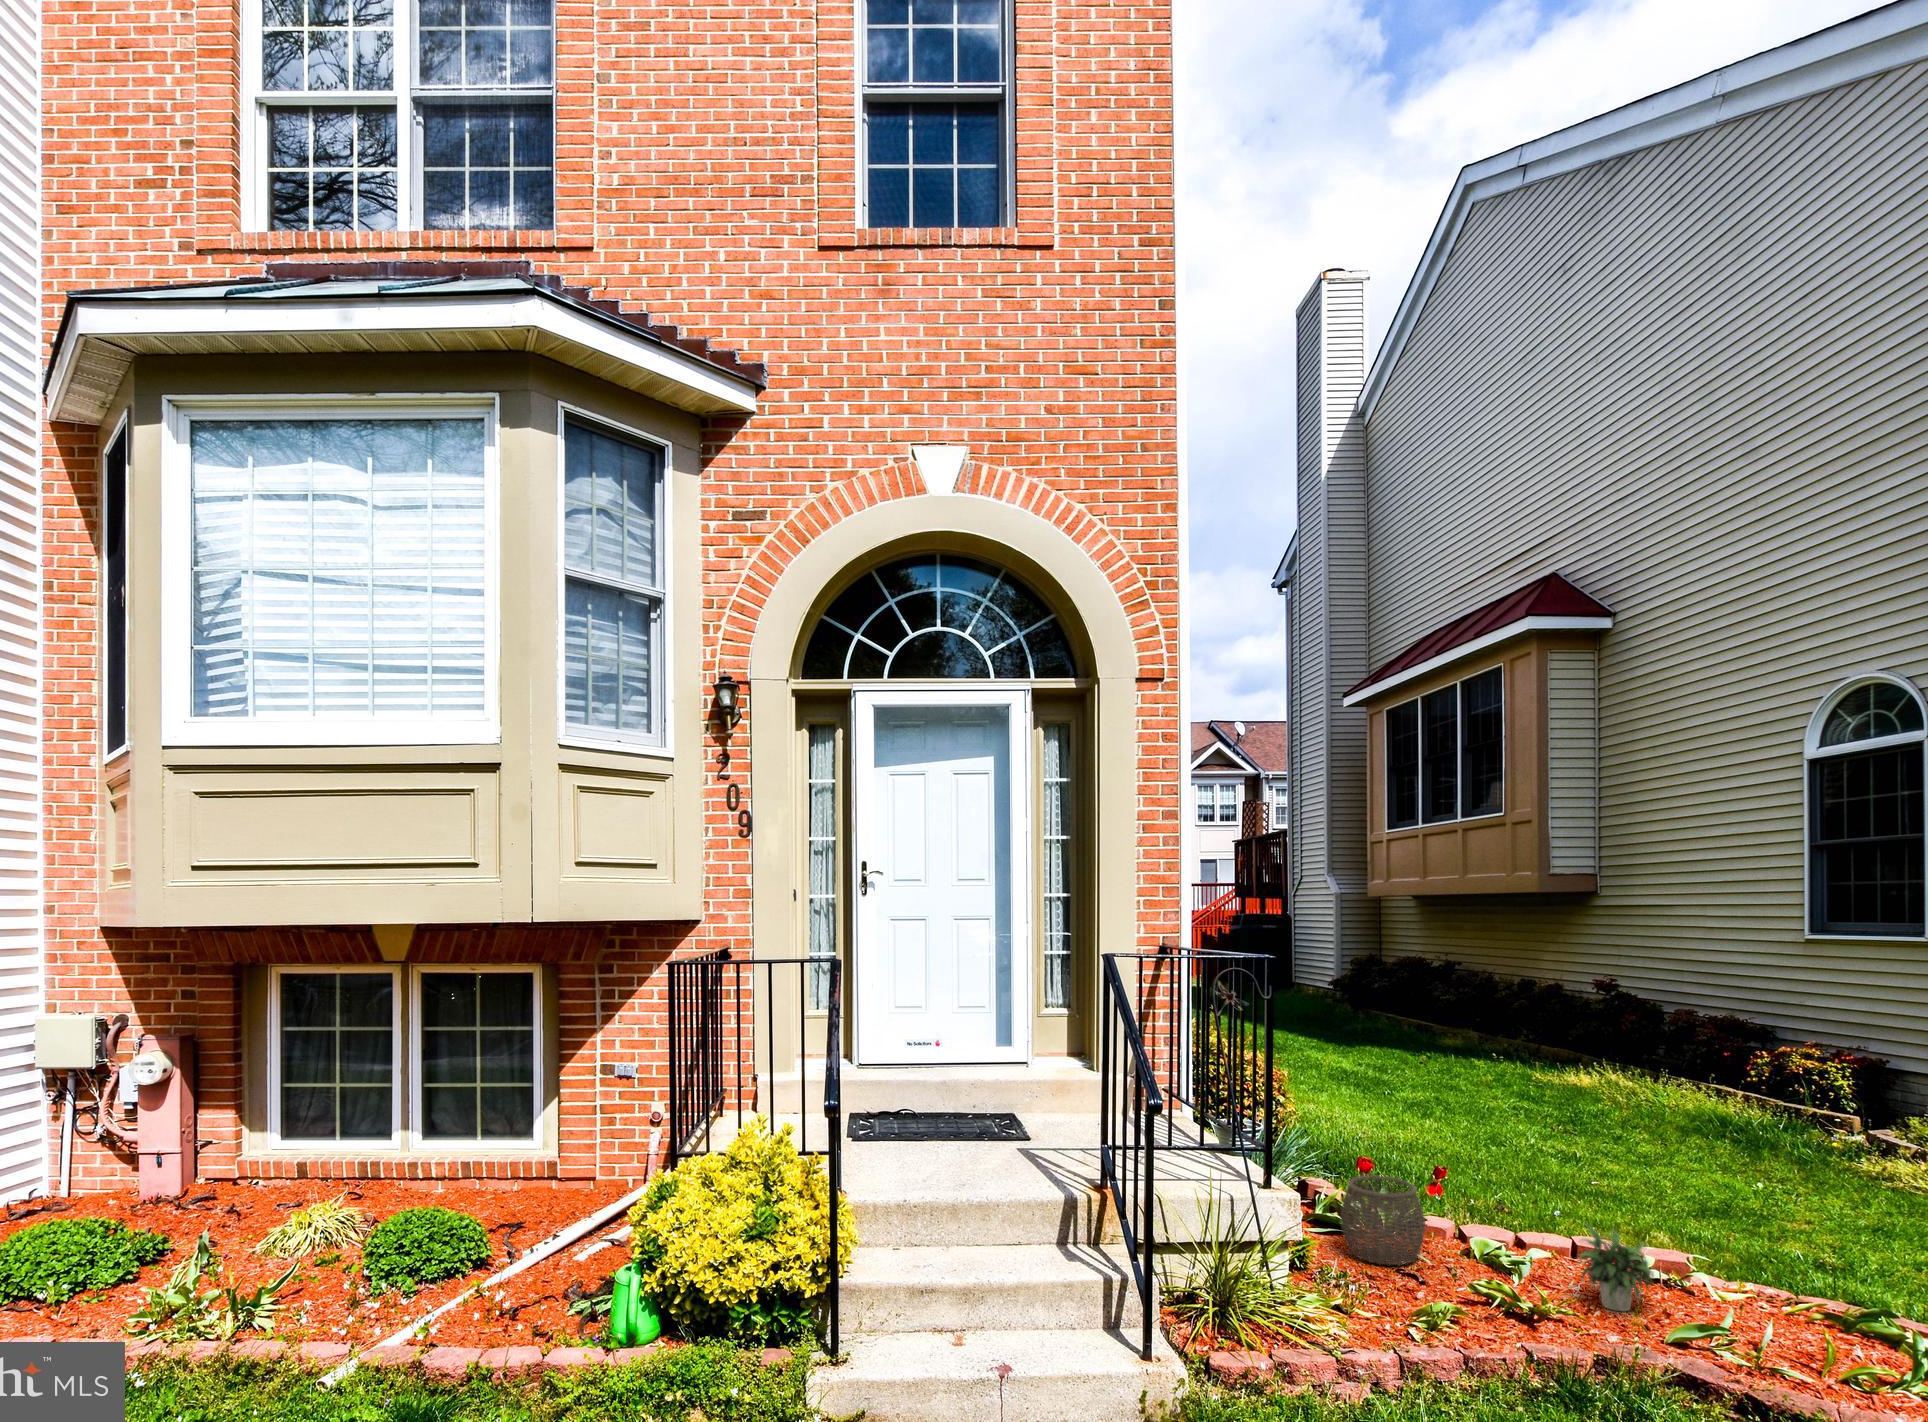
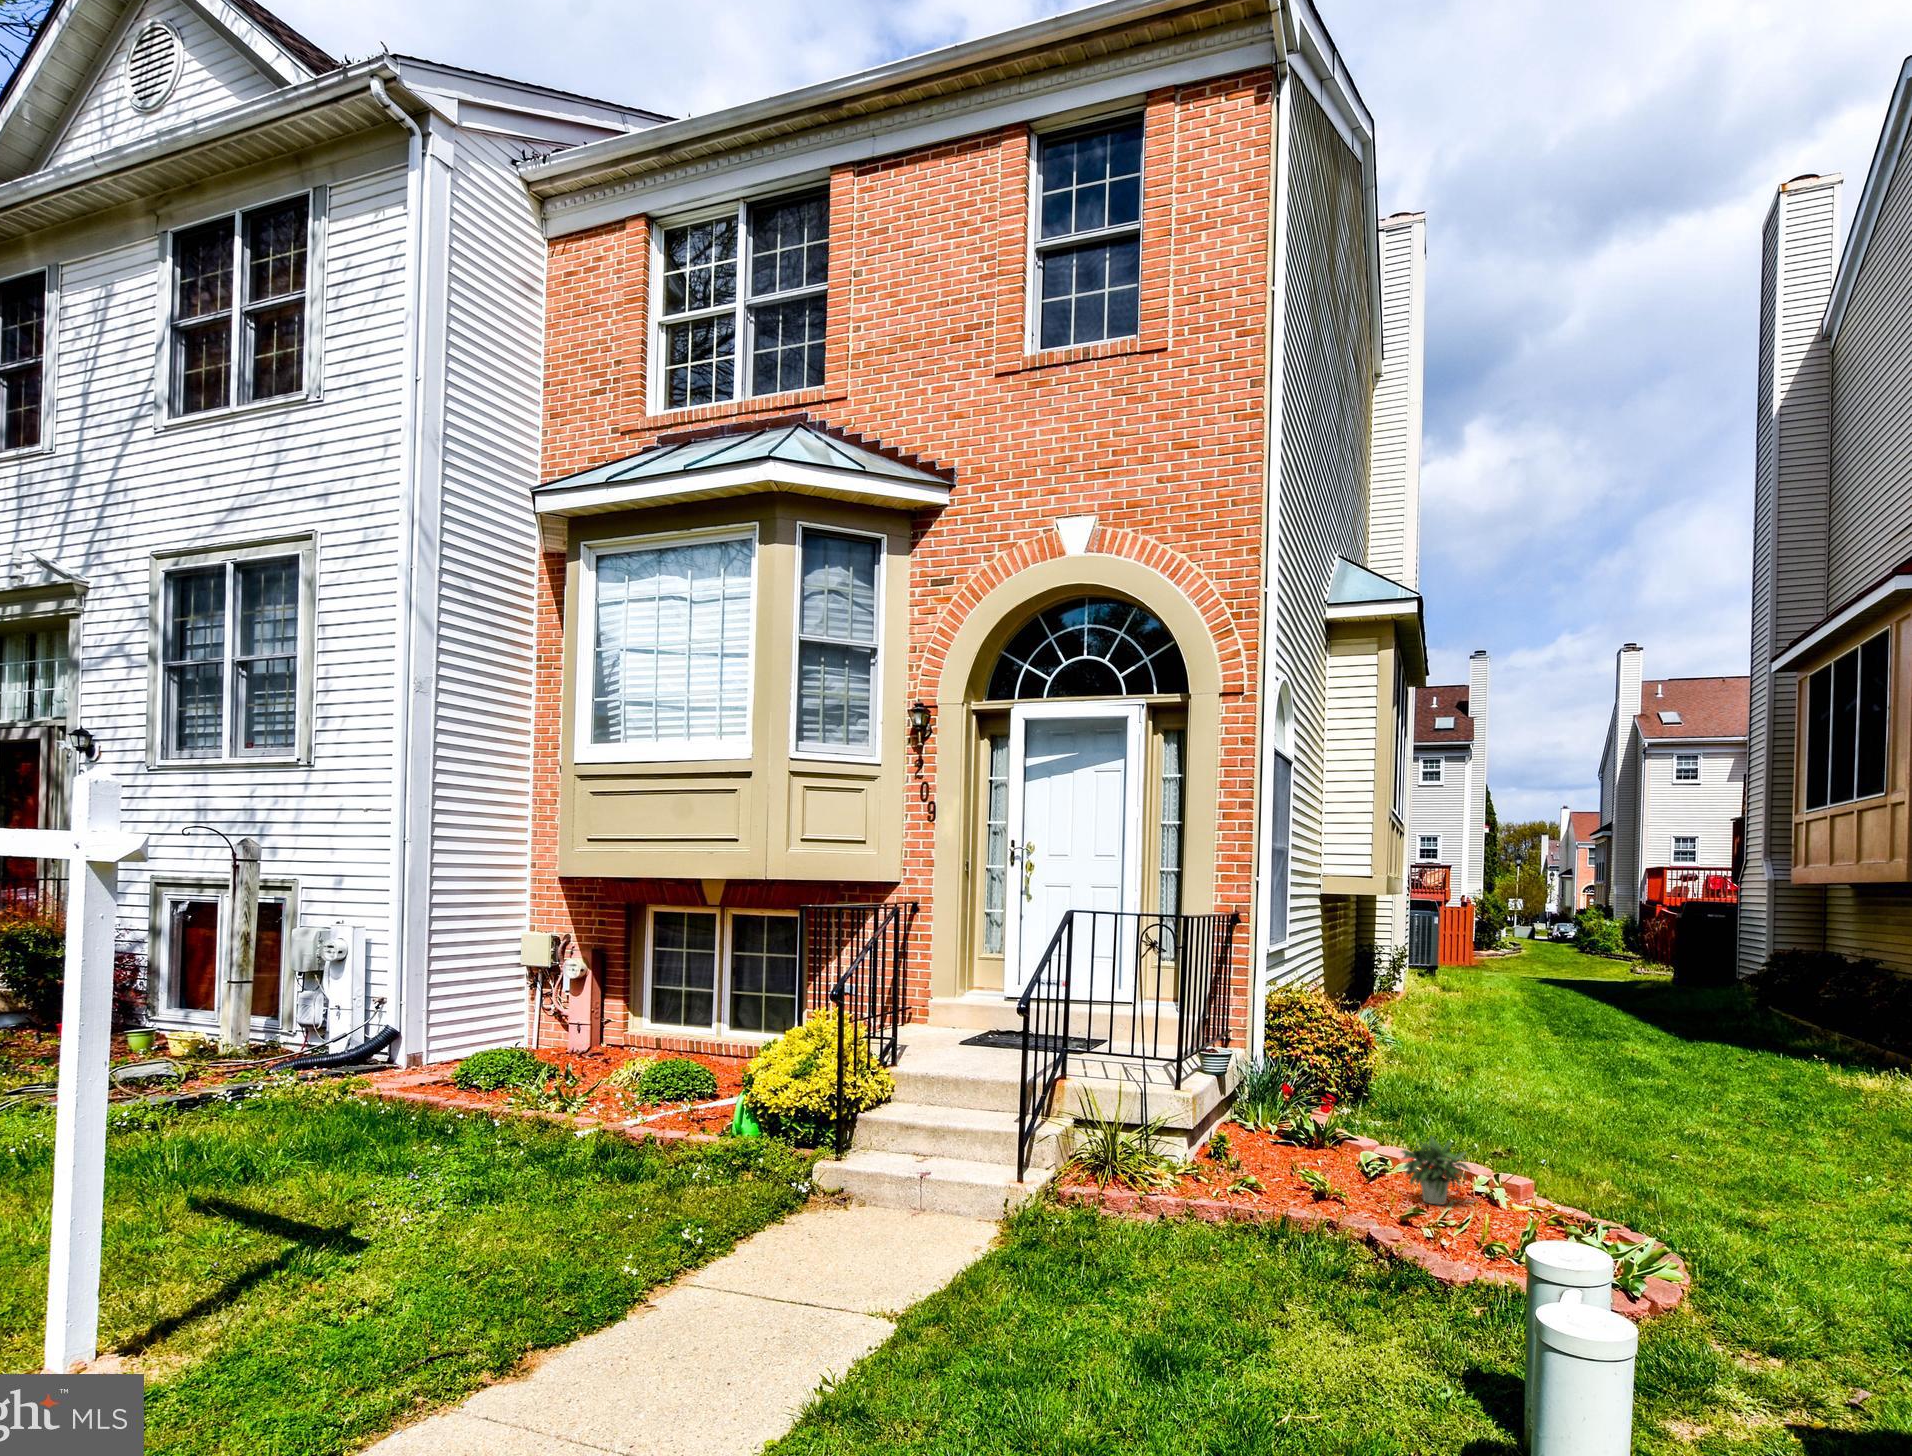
woven basket: present [1341,1175,1425,1265] -> none [1266,1096,1336,1164]

